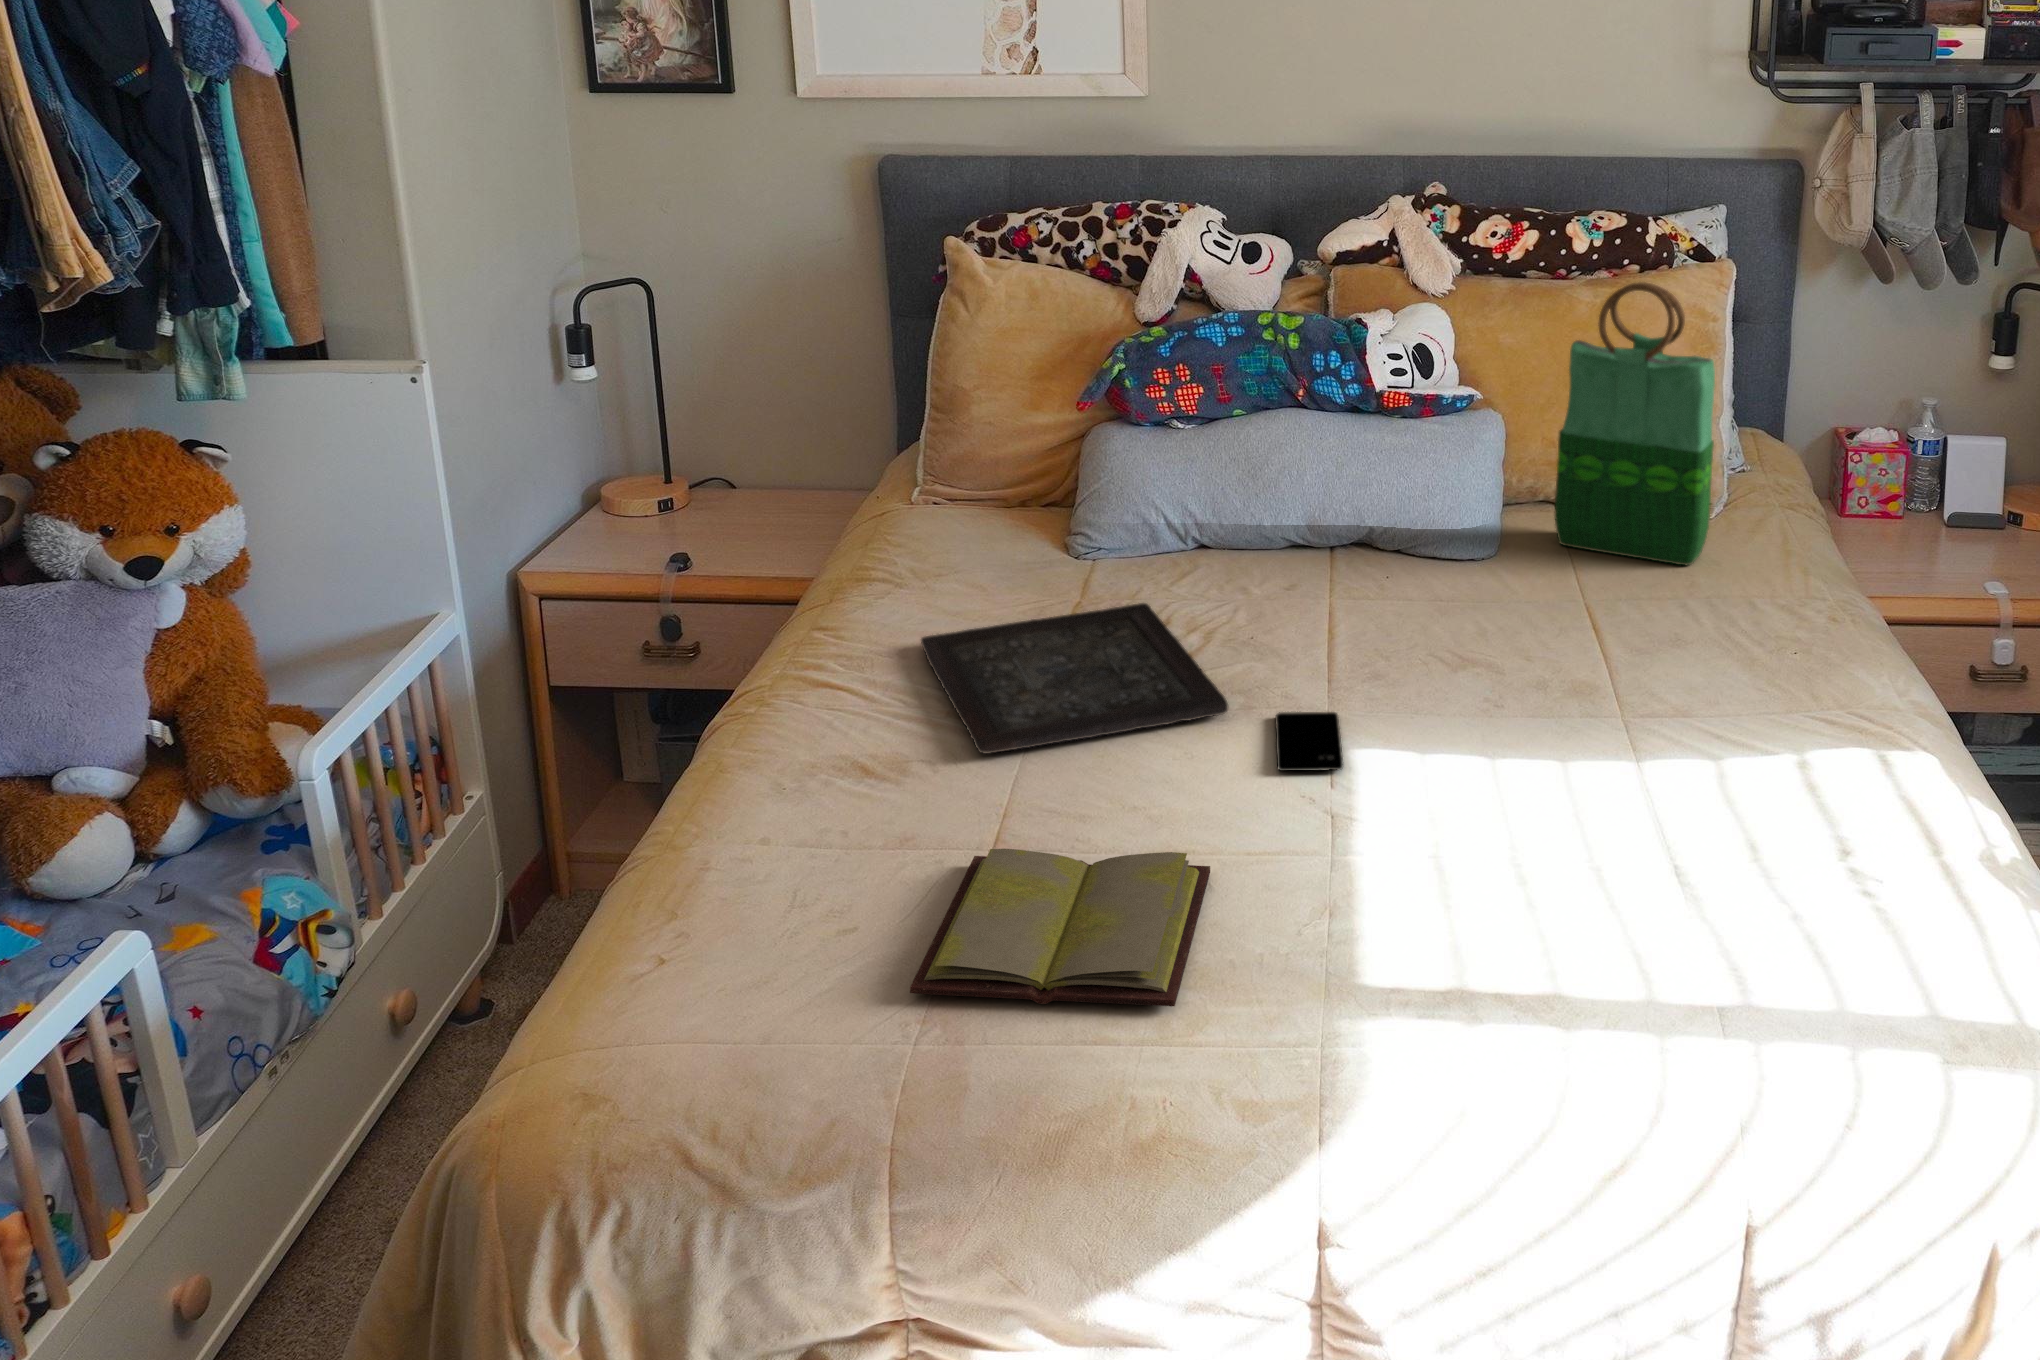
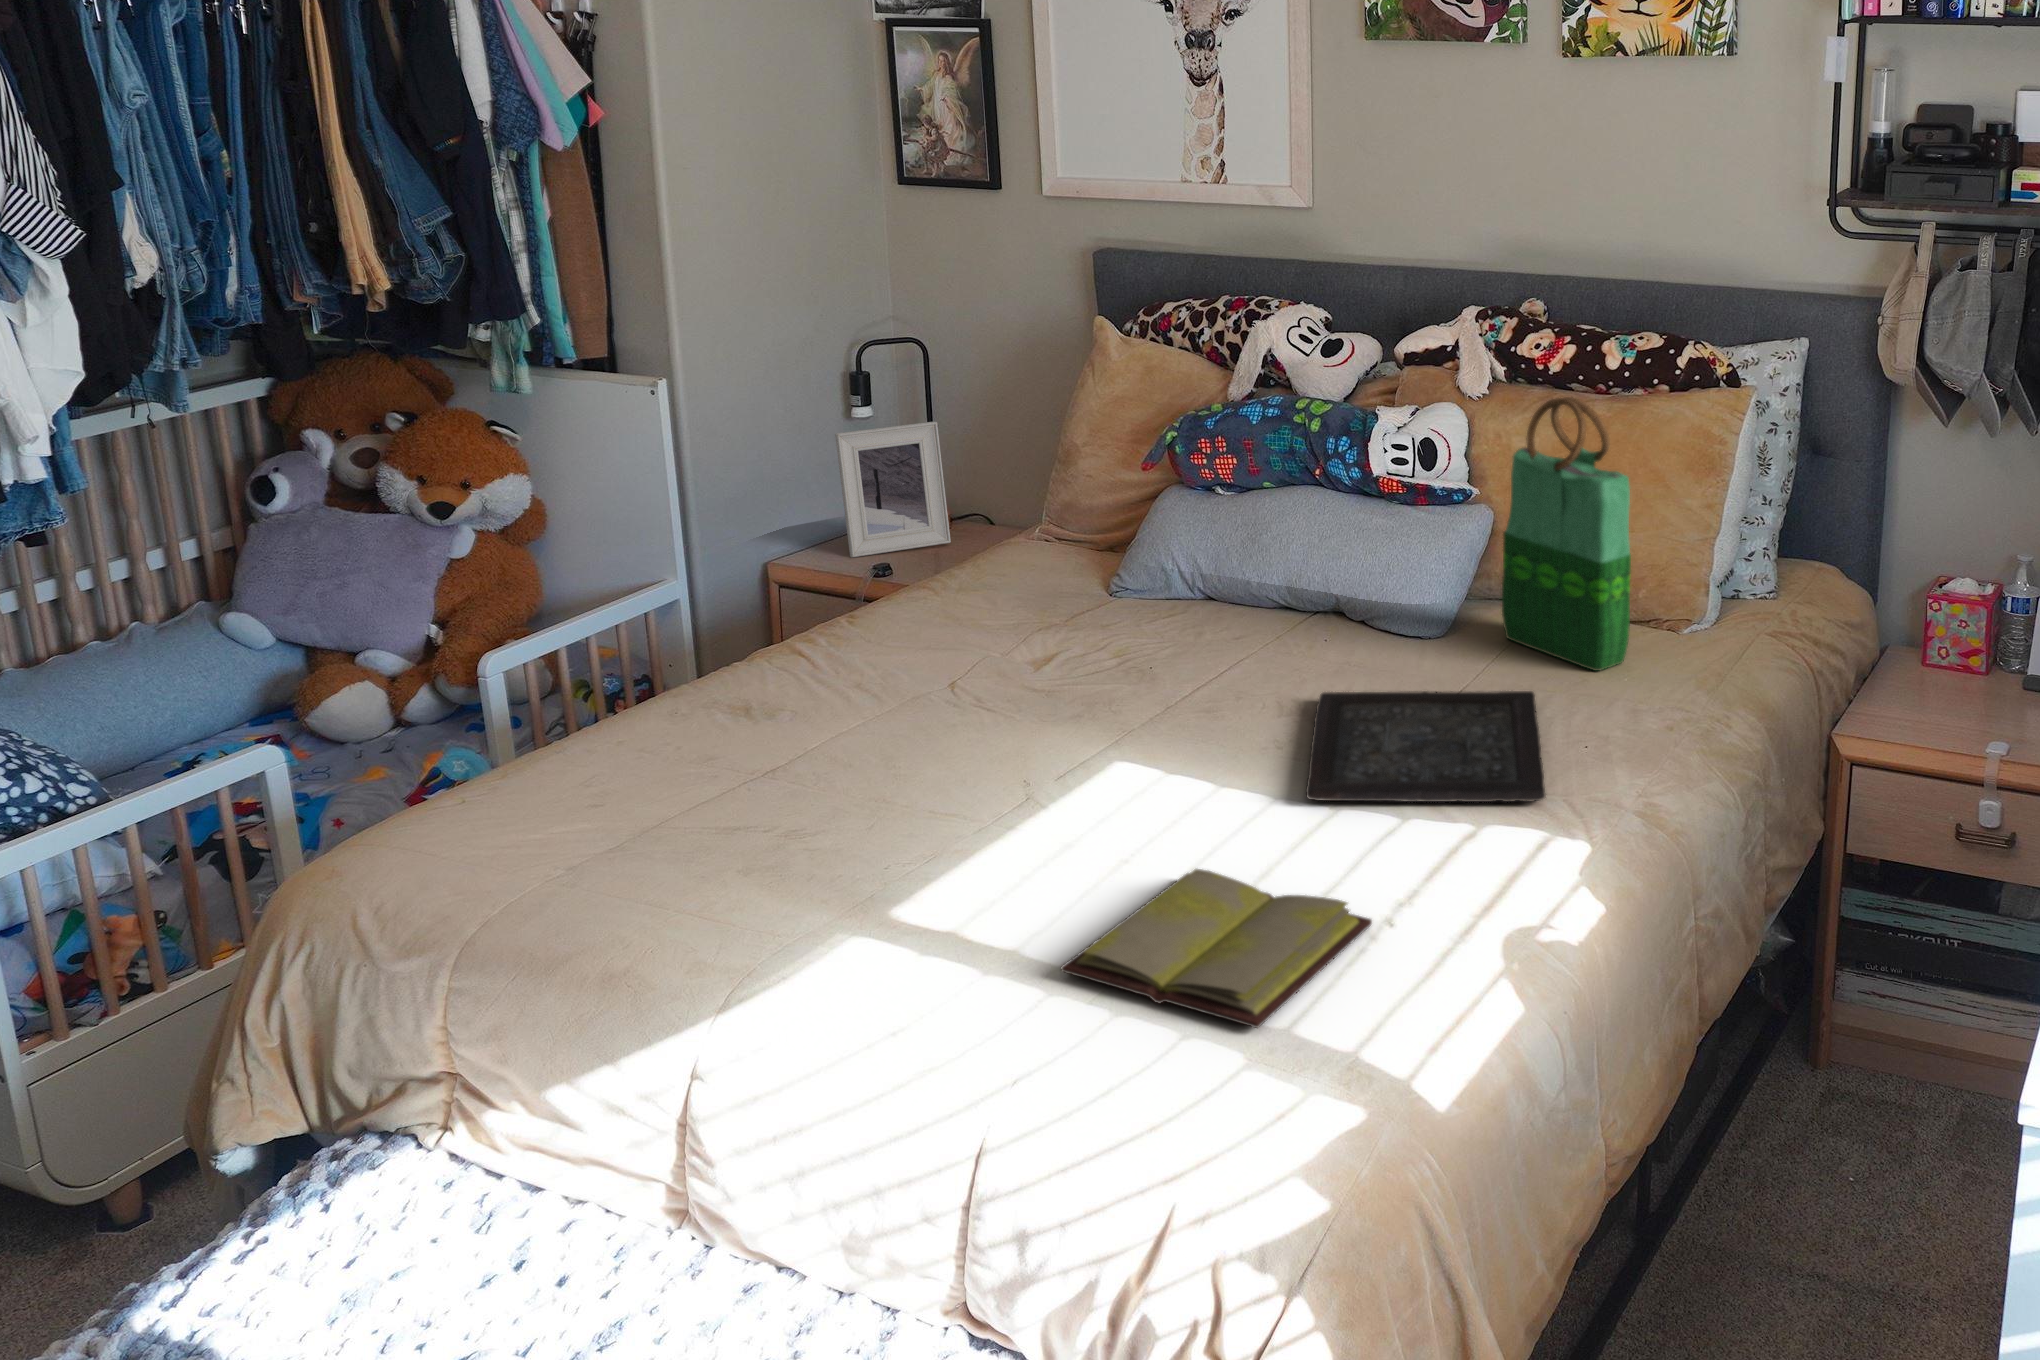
picture frame: none [588,381,728,558] -> present [835,421,951,557]
tray: present [921,603,1228,753] -> present [1306,691,1545,802]
smartphone: present [1275,712,1343,771] -> none [1040,734,1140,785]
diary: present [910,849,1210,1006] -> present [1061,869,1372,1028]

